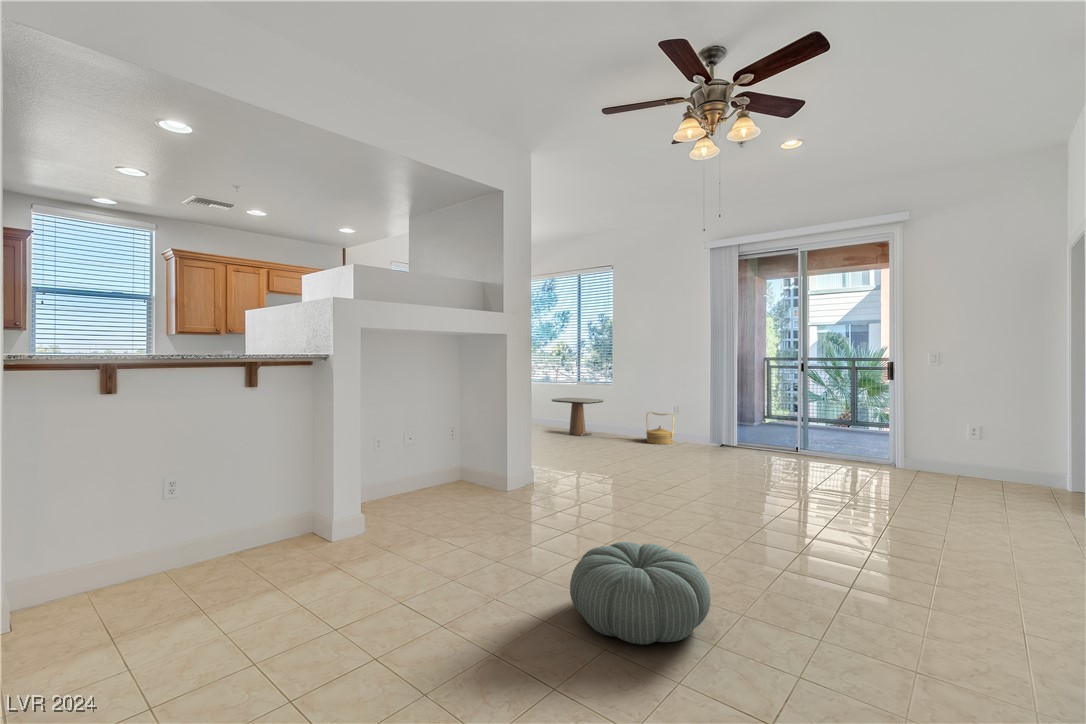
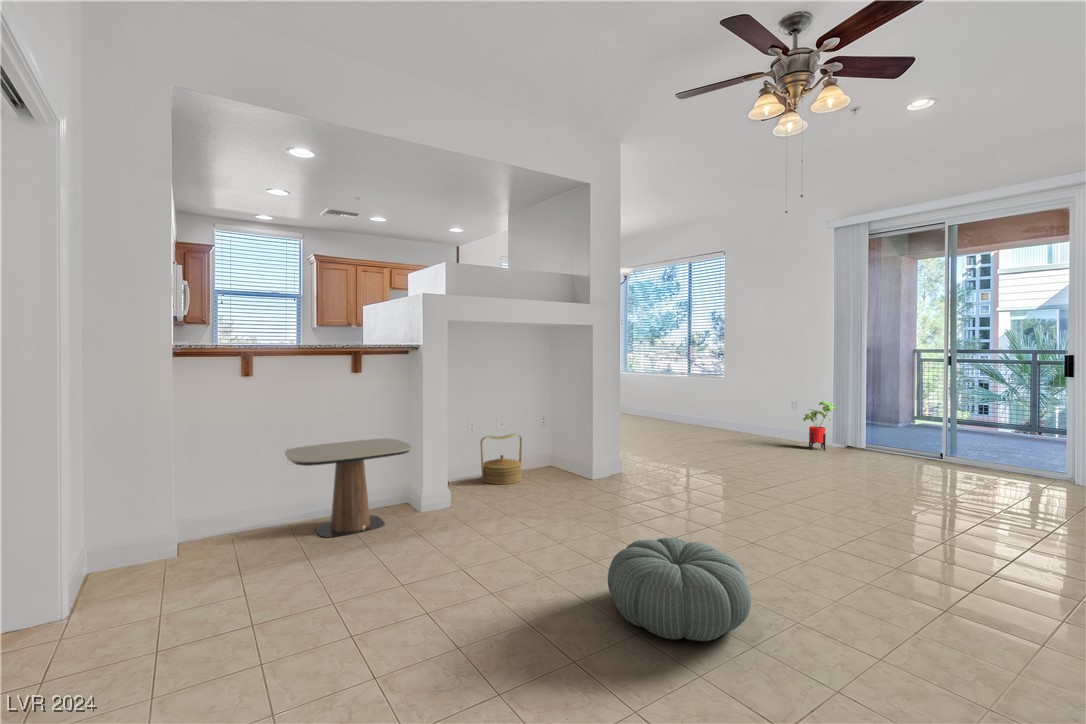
side table: present [552,398,604,436] -> present [285,439,412,538]
house plant: none [690,404,719,449] -> present [803,401,837,450]
woven basket: present [646,412,674,444] -> present [480,434,522,484]

